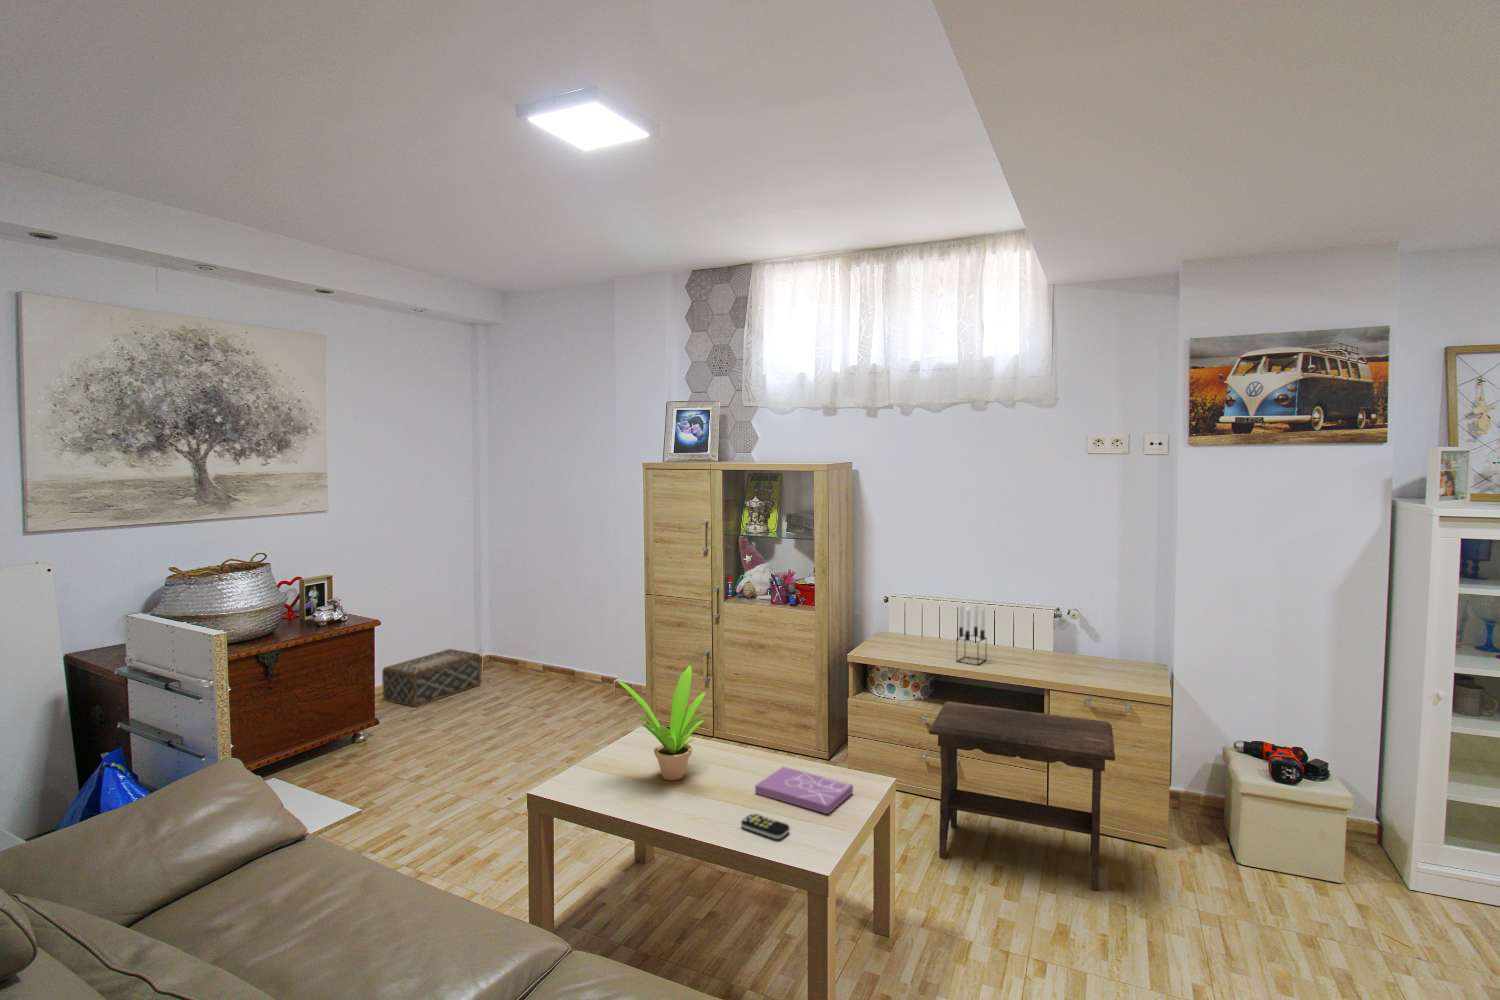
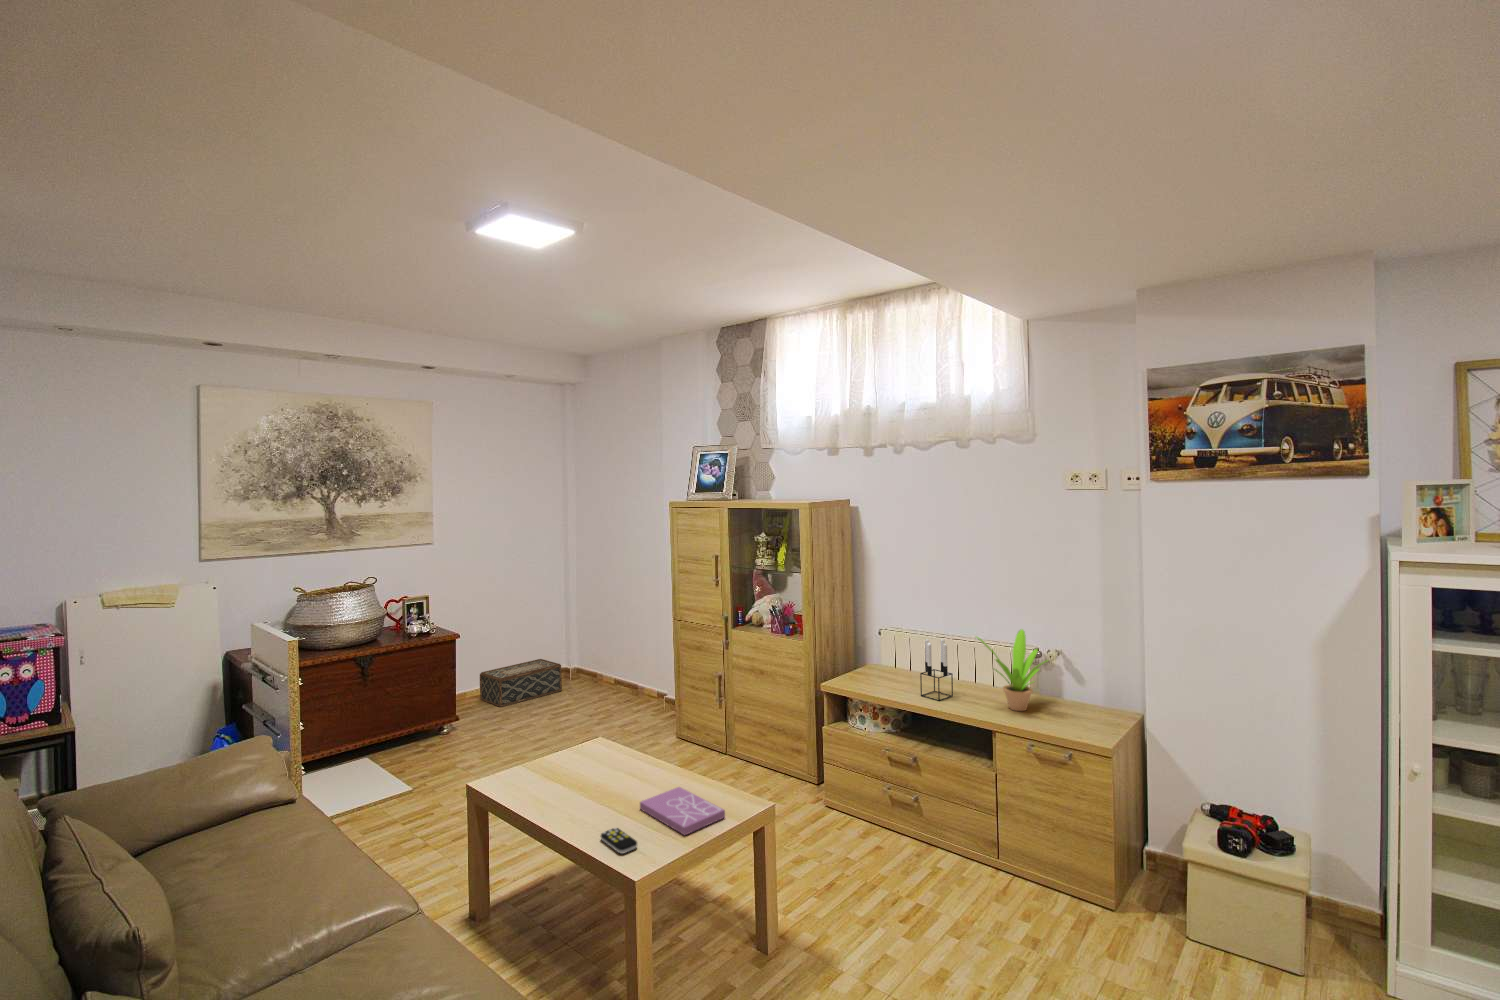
potted plant: present [618,666,707,780] -> present [977,629,1048,711]
footstool: present [929,701,1115,891] -> none [849,735,1043,945]

